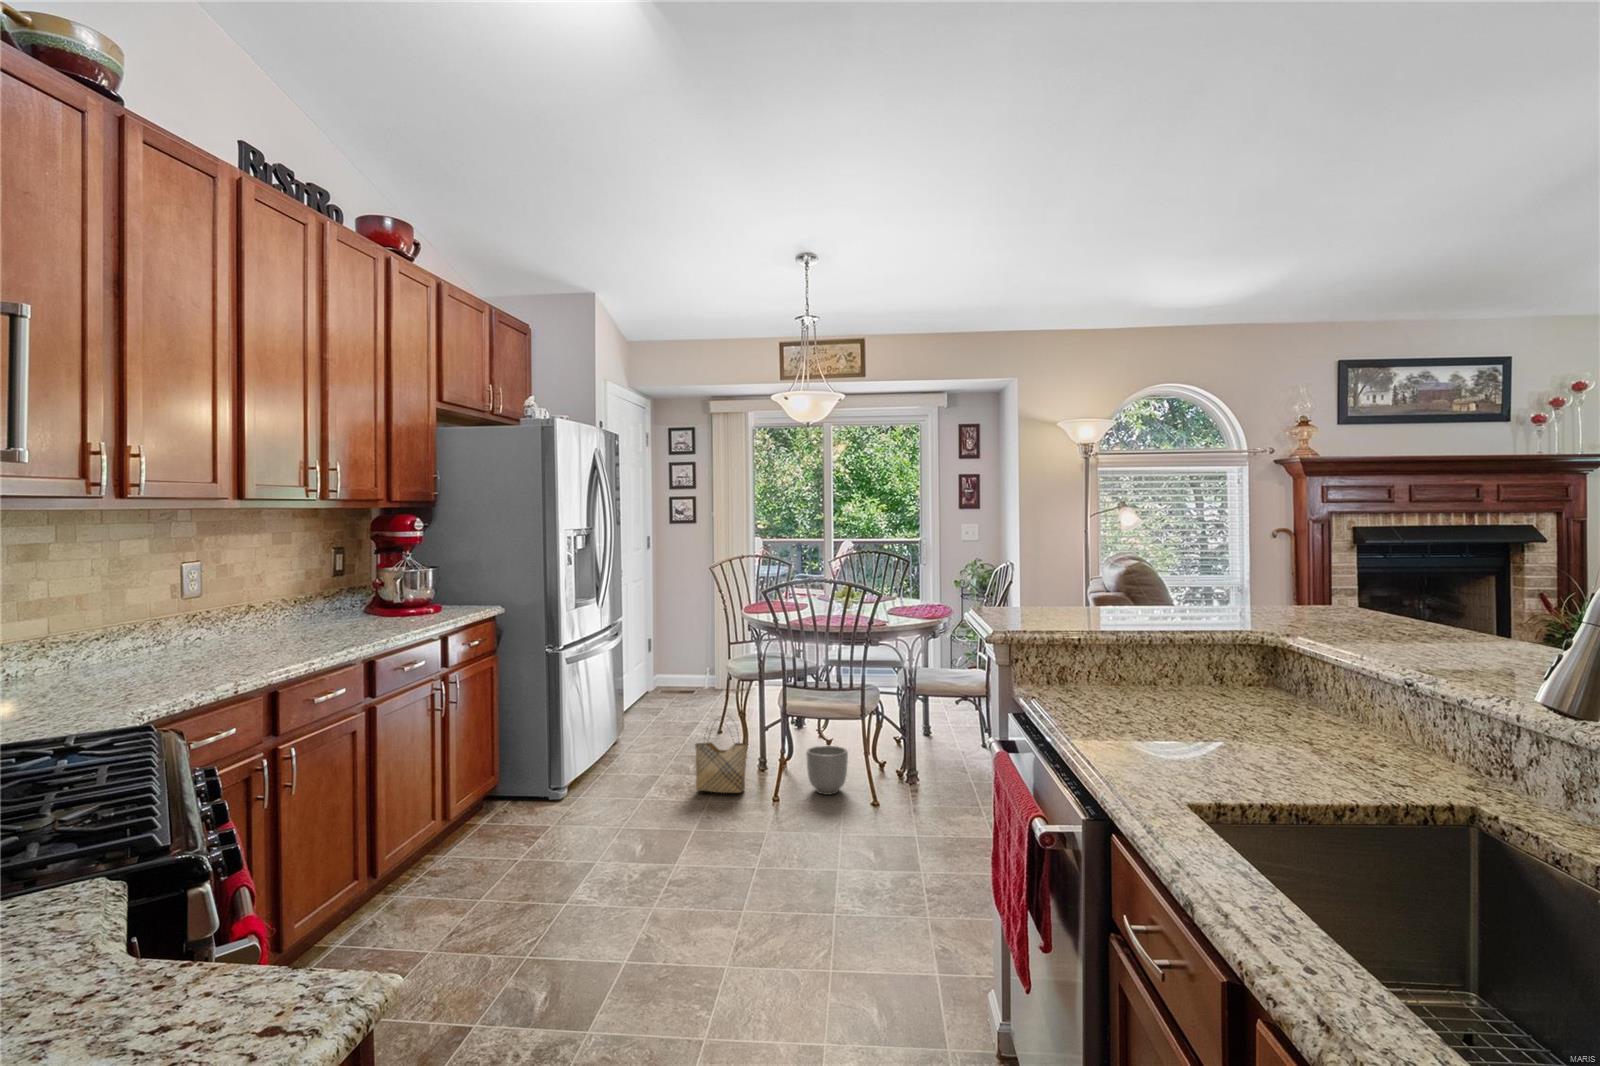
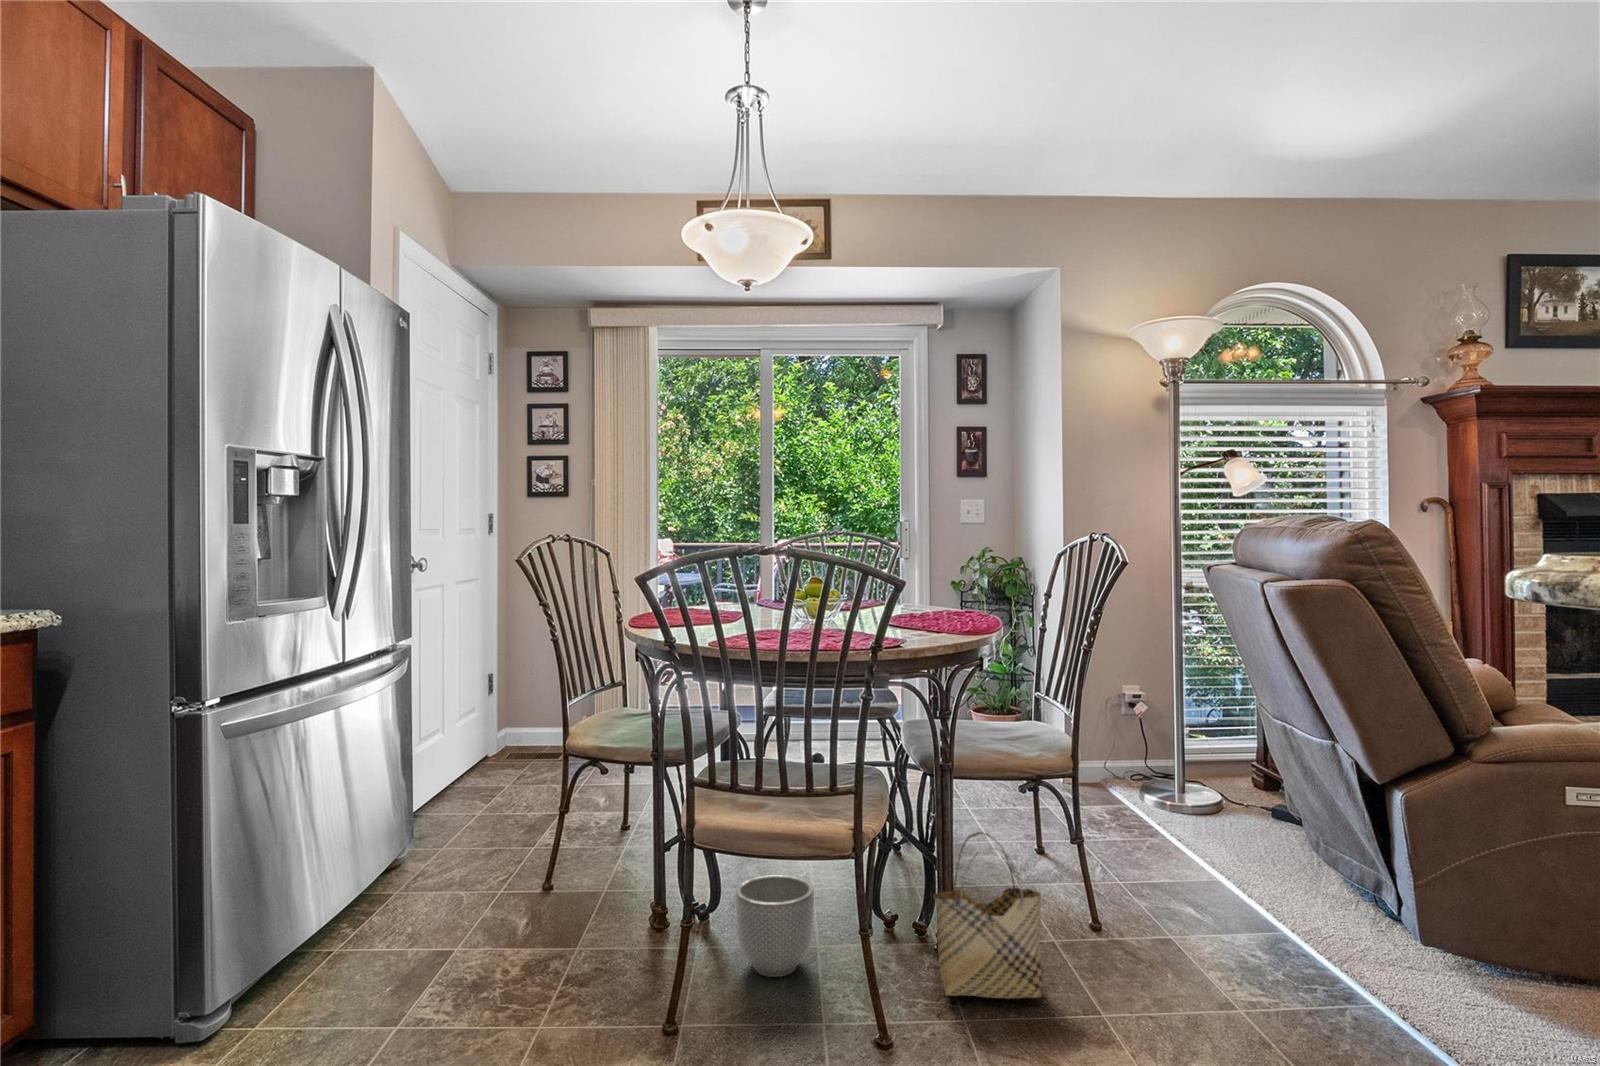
woven basket: present [695,719,748,793] -> present [933,832,1043,999]

